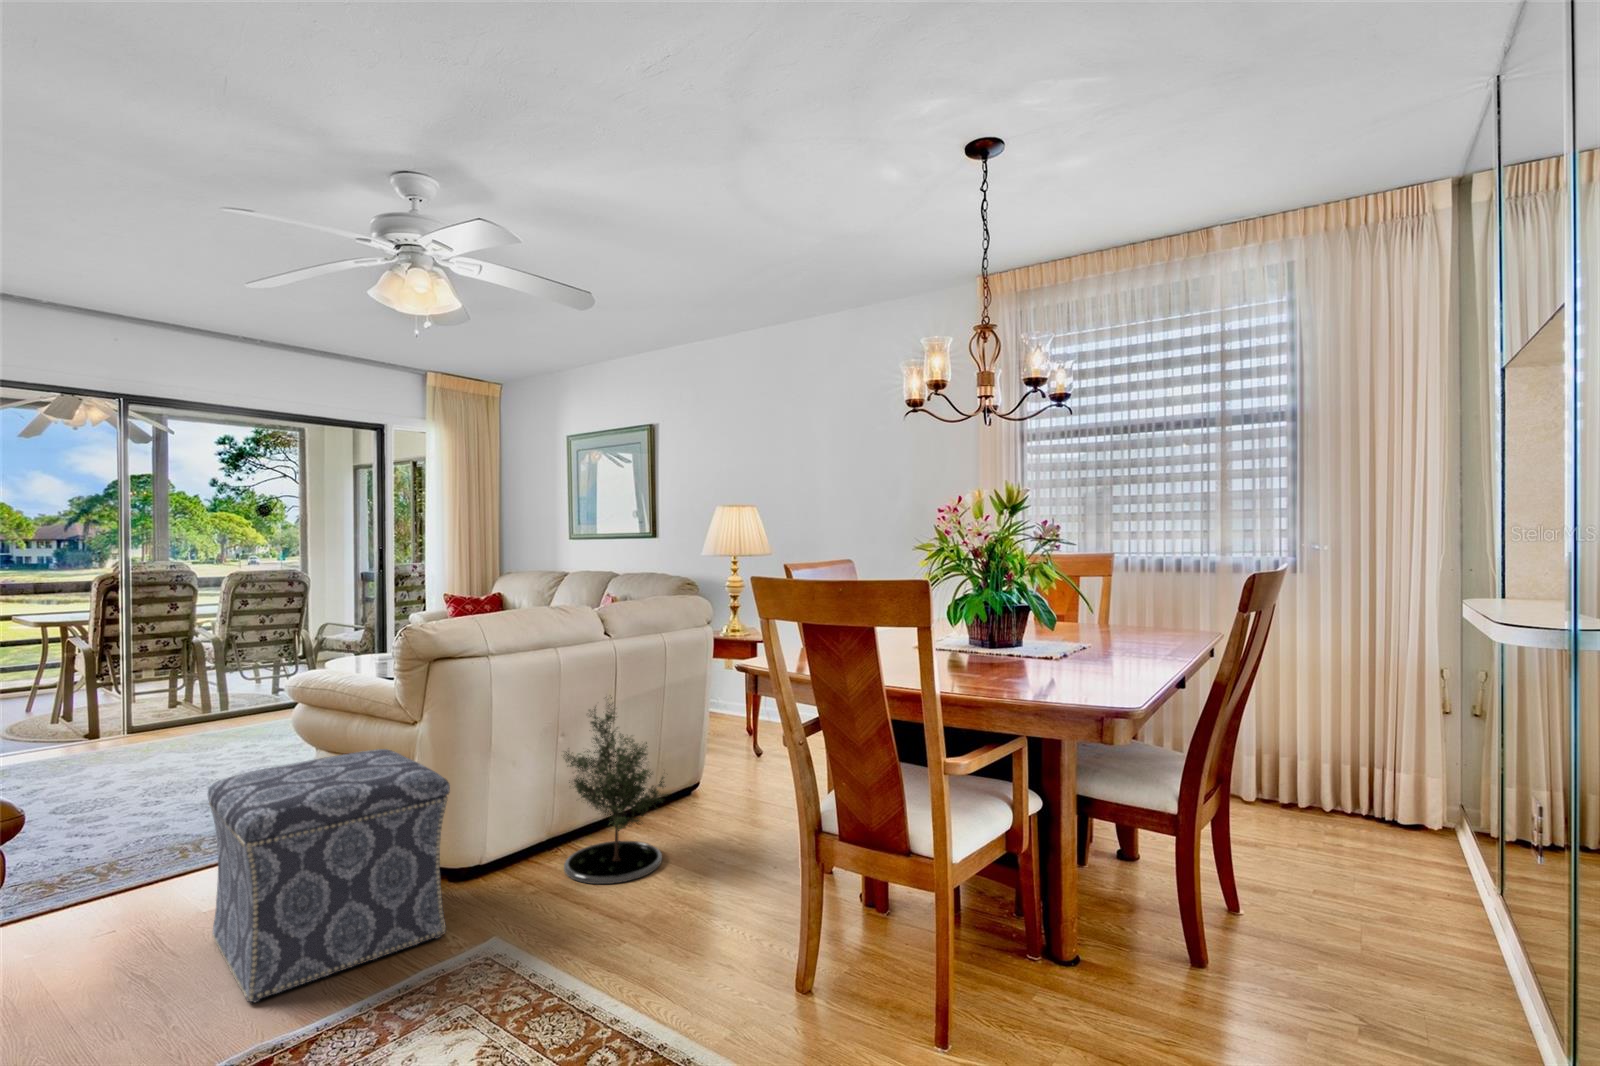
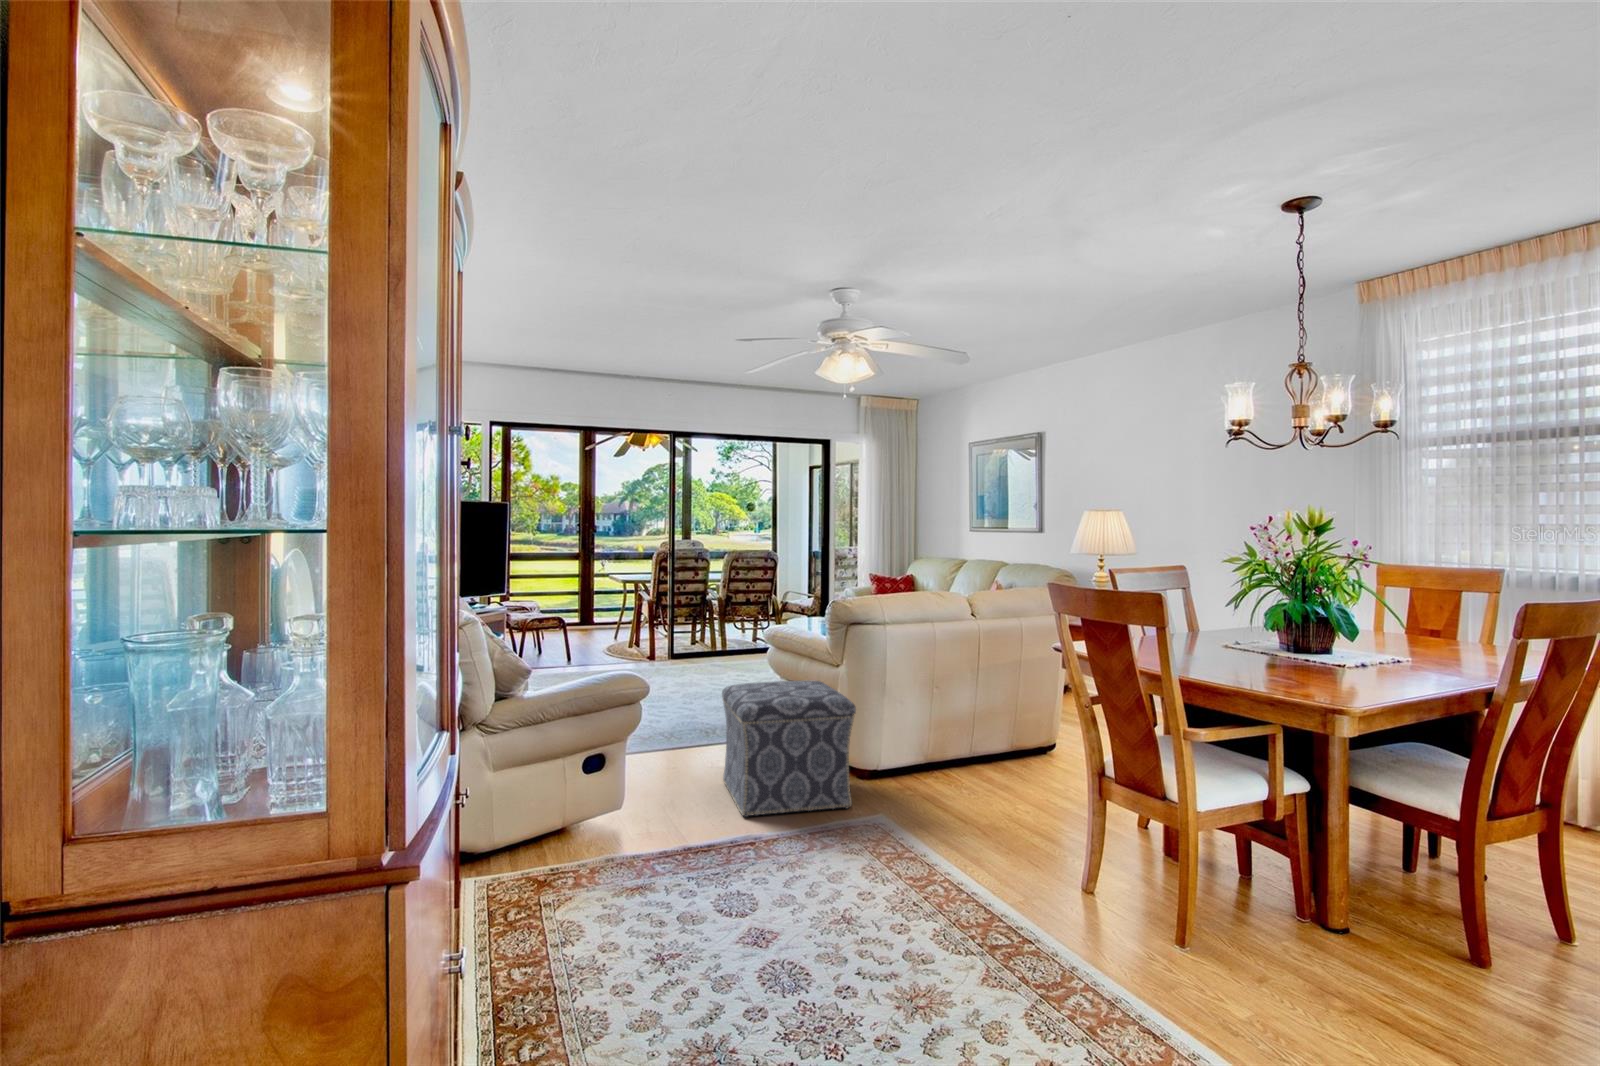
potted tree: present [564,698,668,884] -> none [935,660,1016,803]

